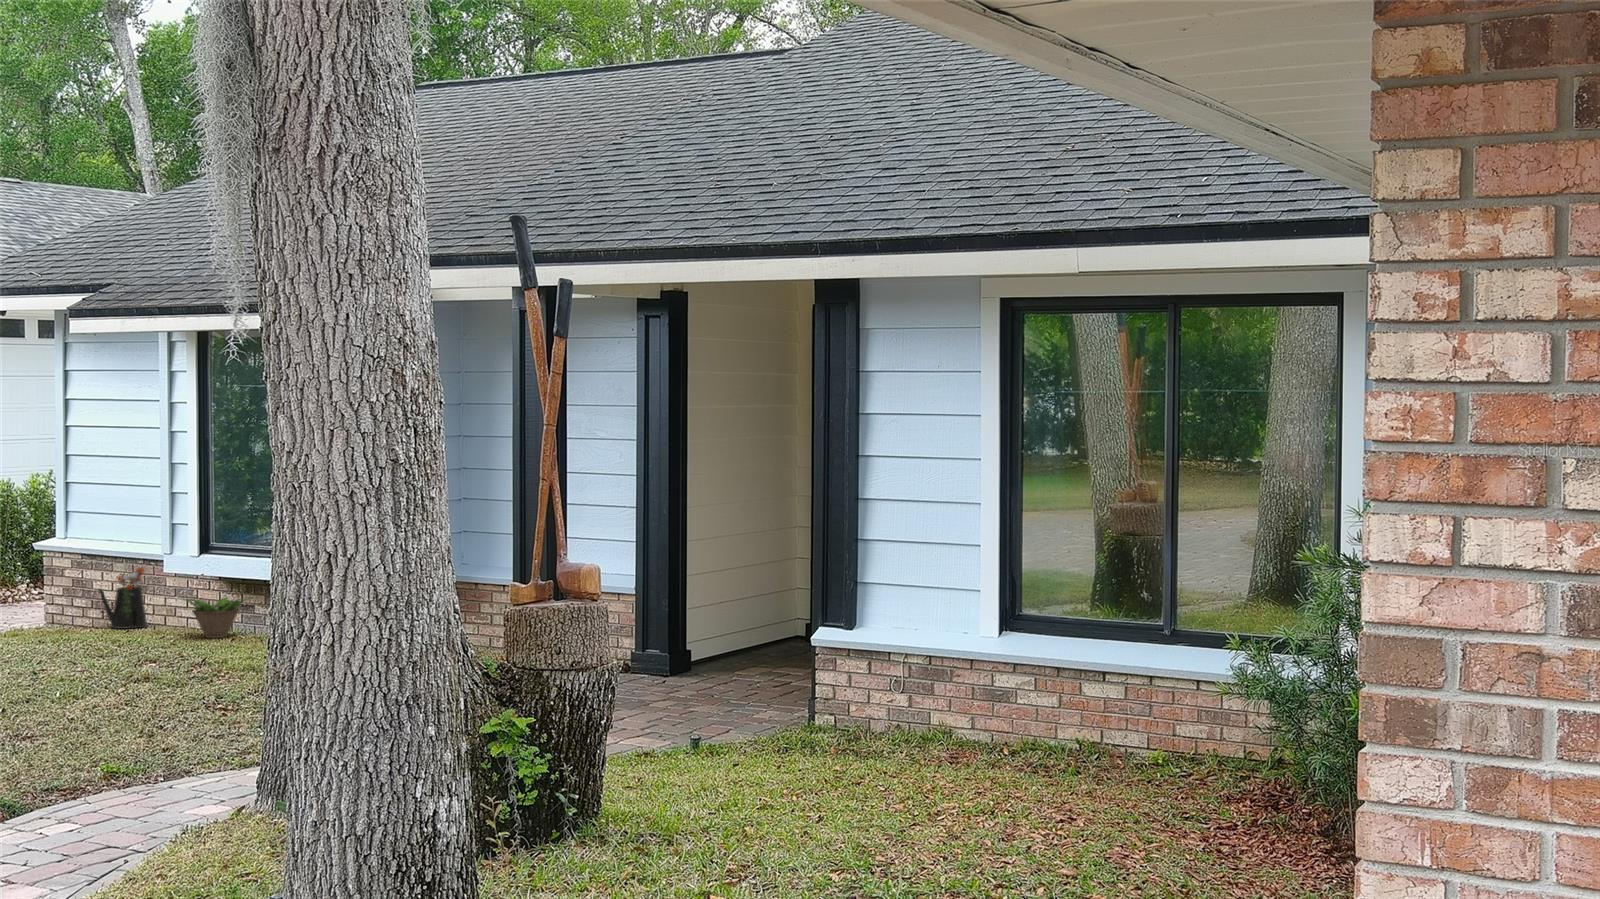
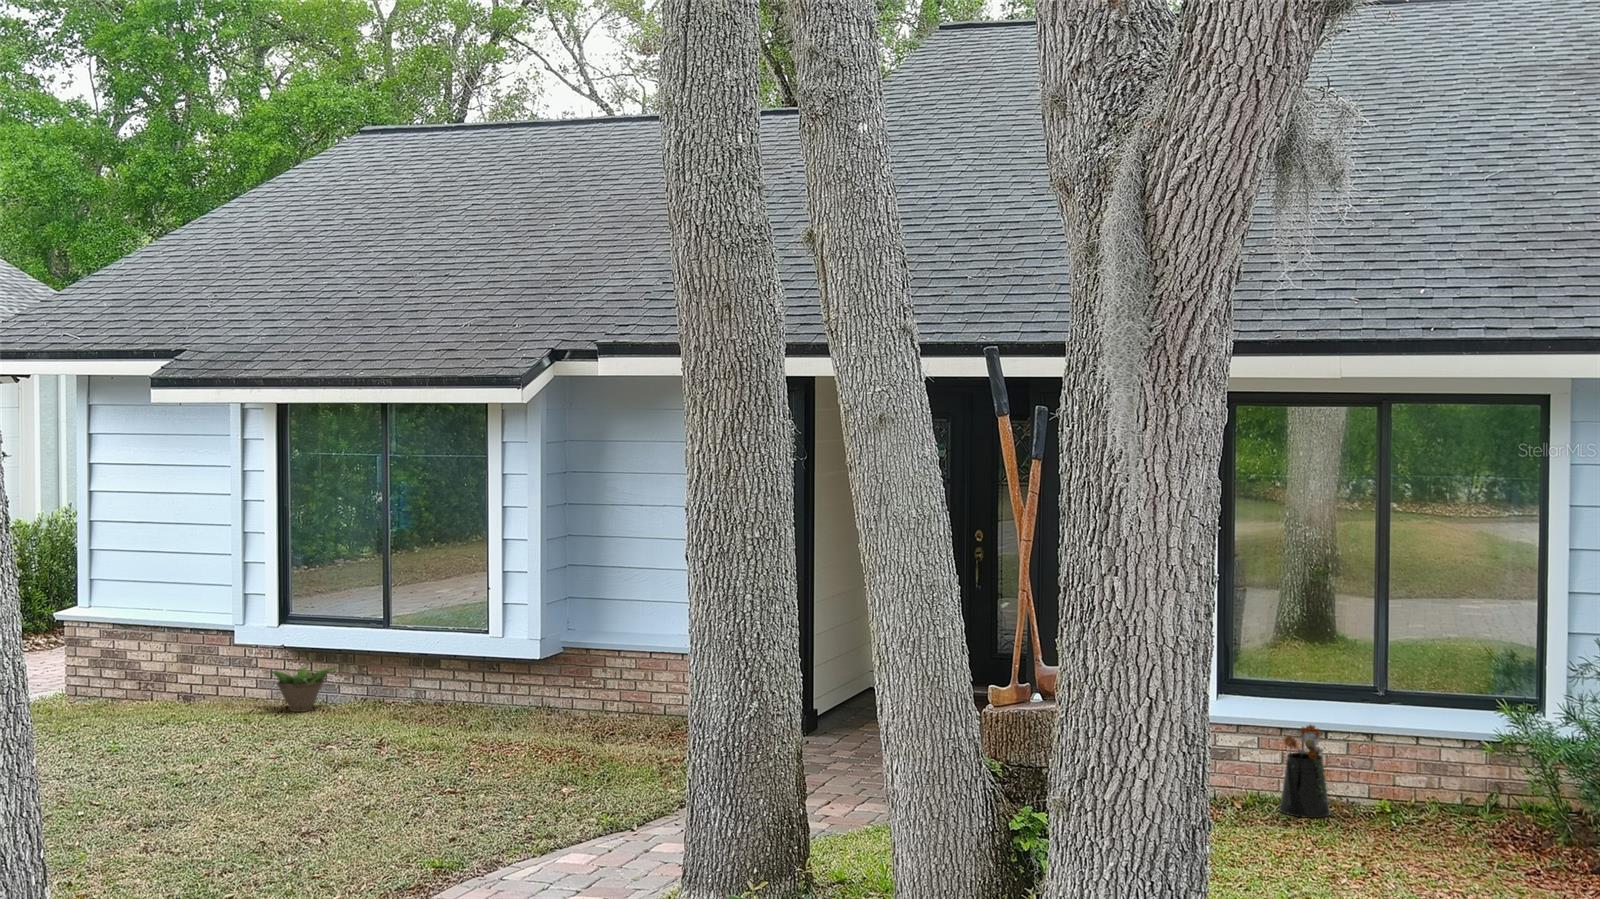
watering can: present [99,568,147,629] -> present [1279,725,1331,818]

